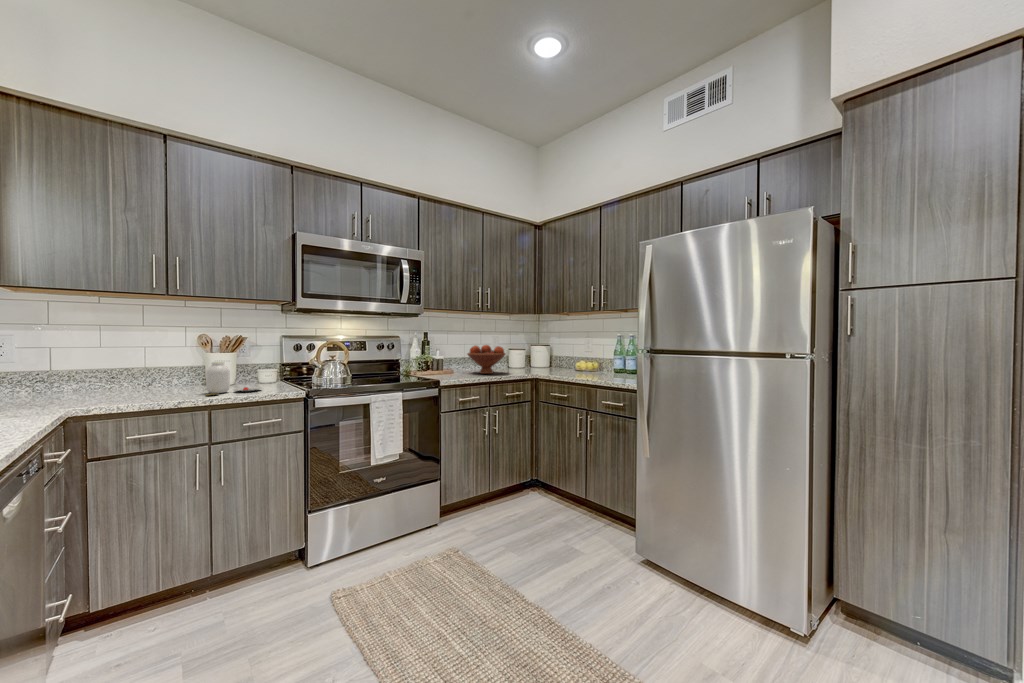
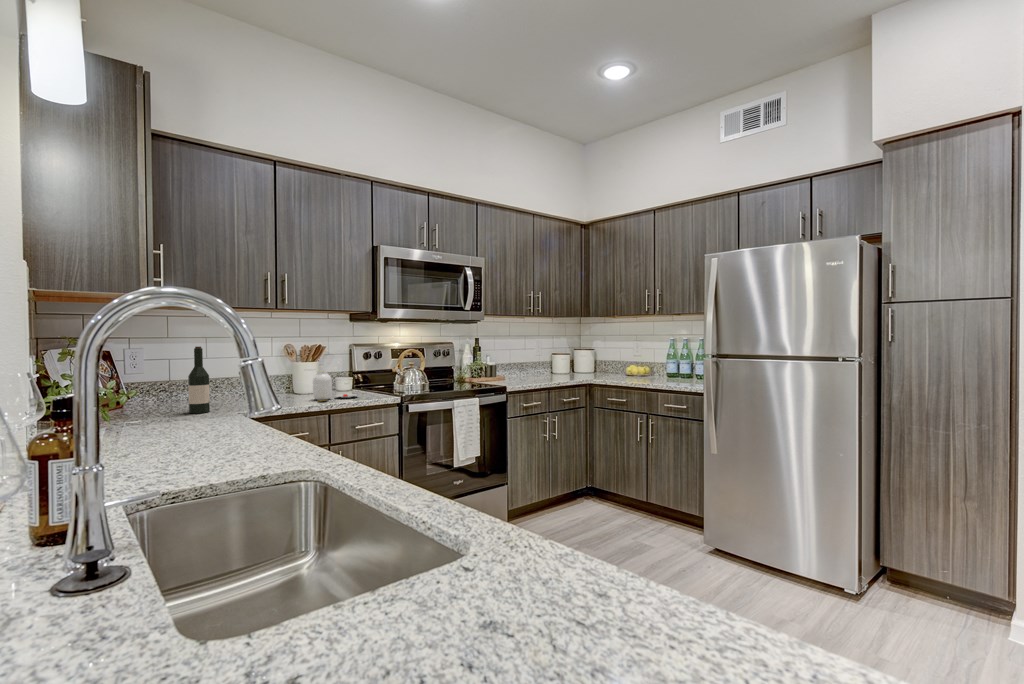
wine bottle: none [28,333,59,409] -> present [188,347,210,413]
fruit bowl: present [467,345,505,374] -> none [519,350,558,380]

